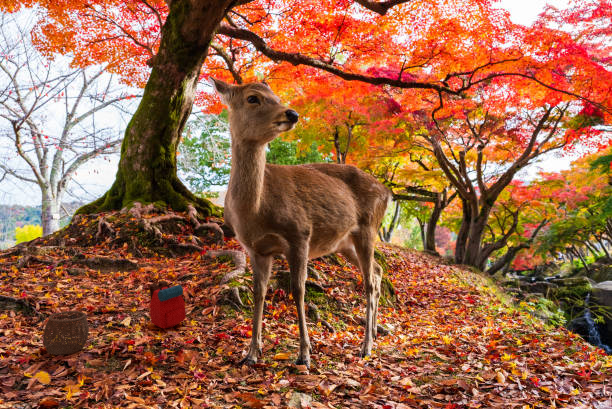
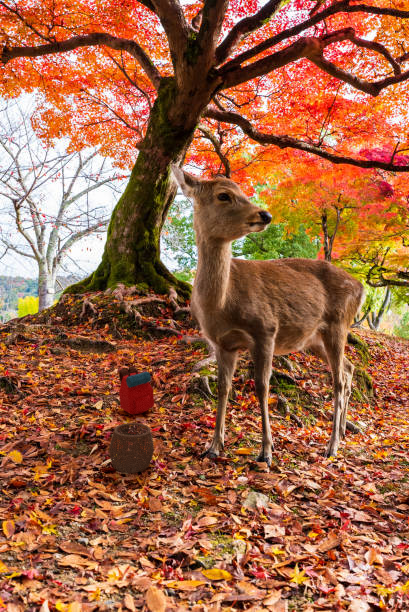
woven basket: present [43,311,89,355] -> present [109,423,154,473]

